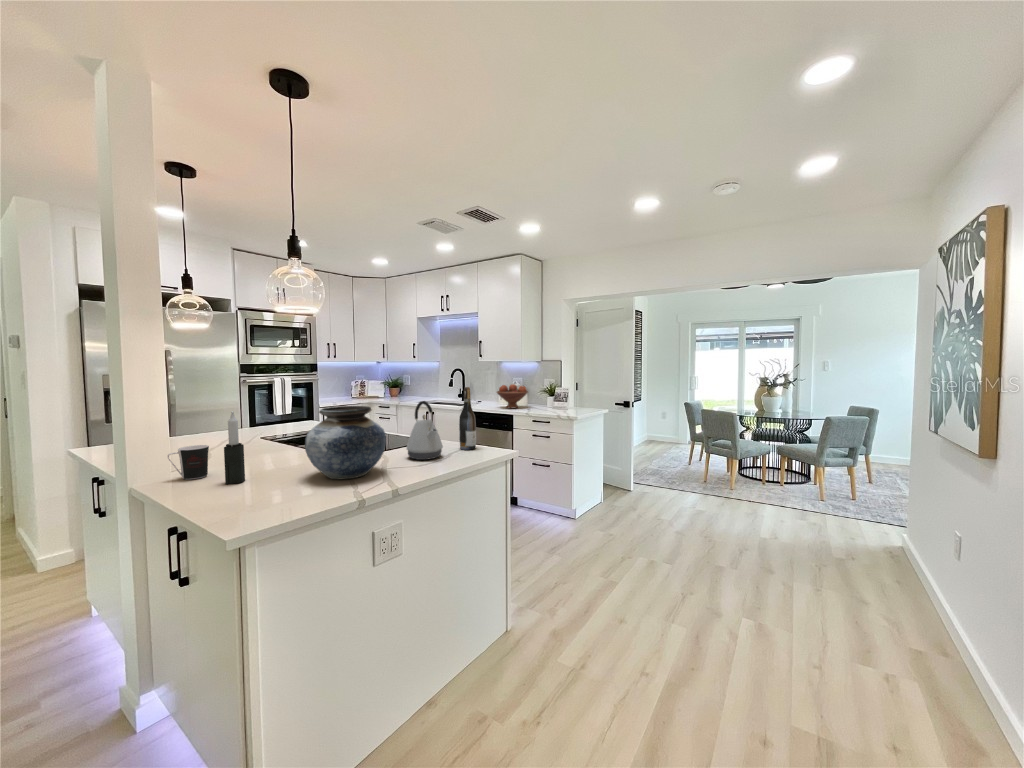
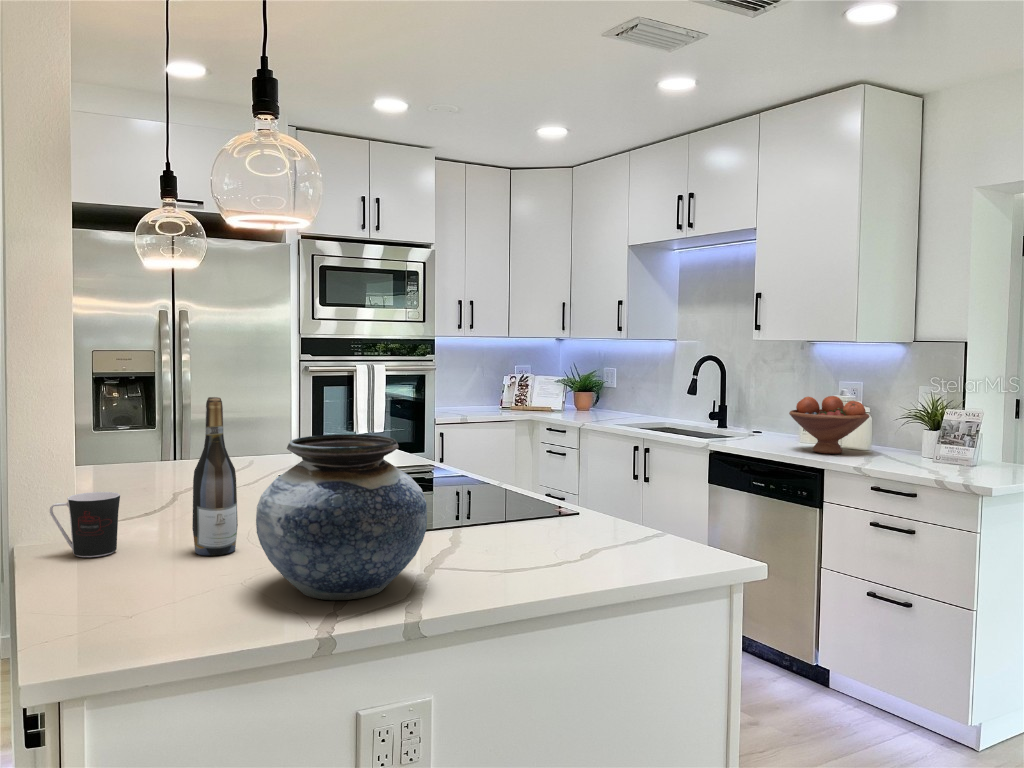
wine bottle: present [459,387,476,450] -> present [192,397,238,556]
kettle: present [407,401,443,460] -> none [493,432,577,572]
candle: present [224,411,245,484] -> none [121,432,160,578]

